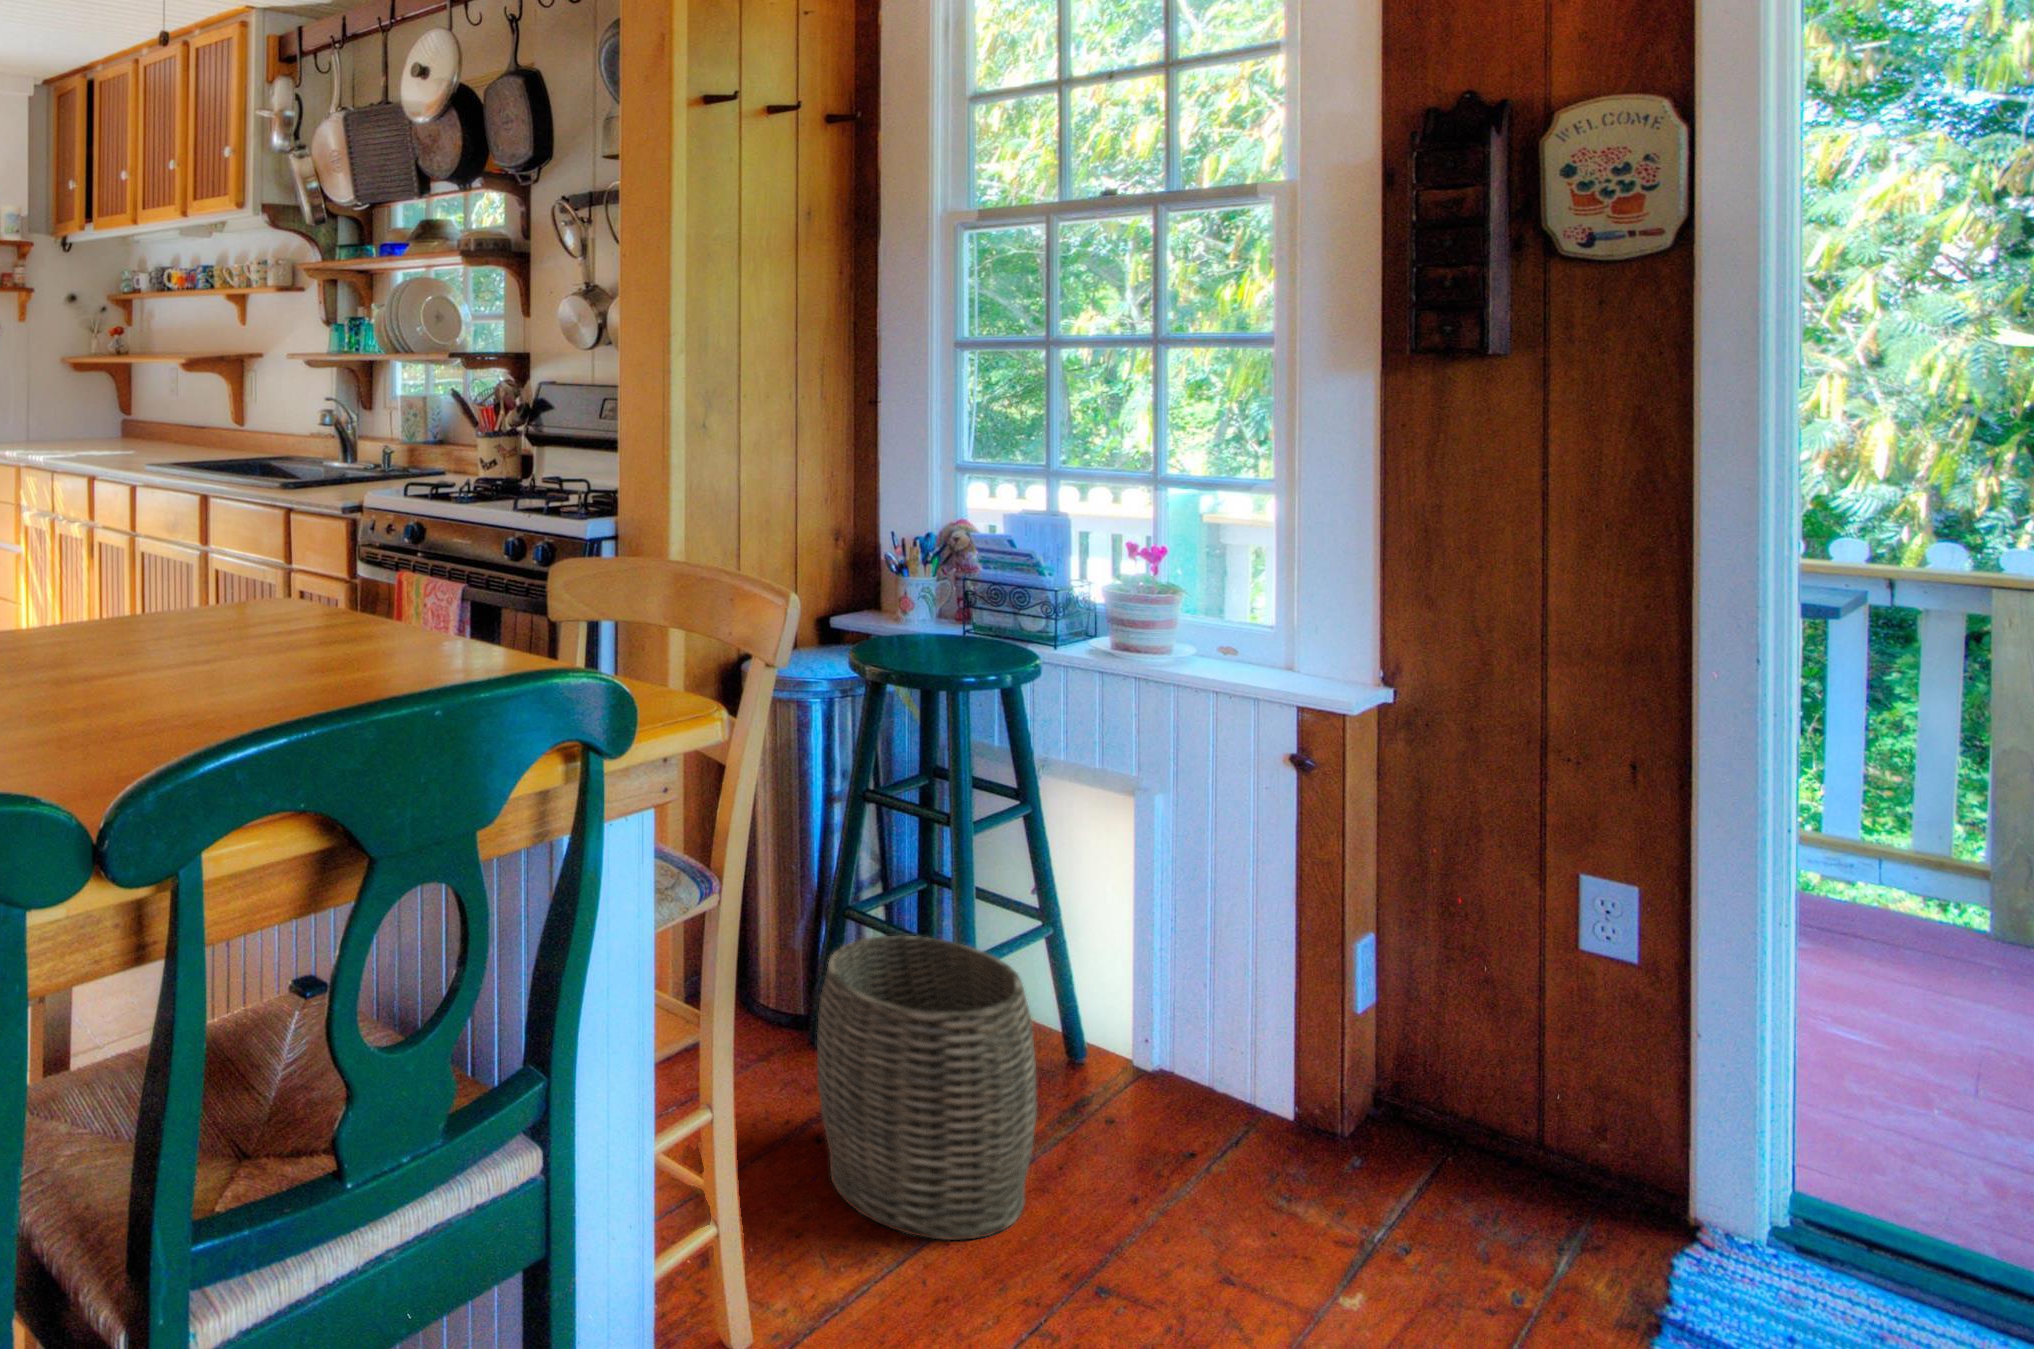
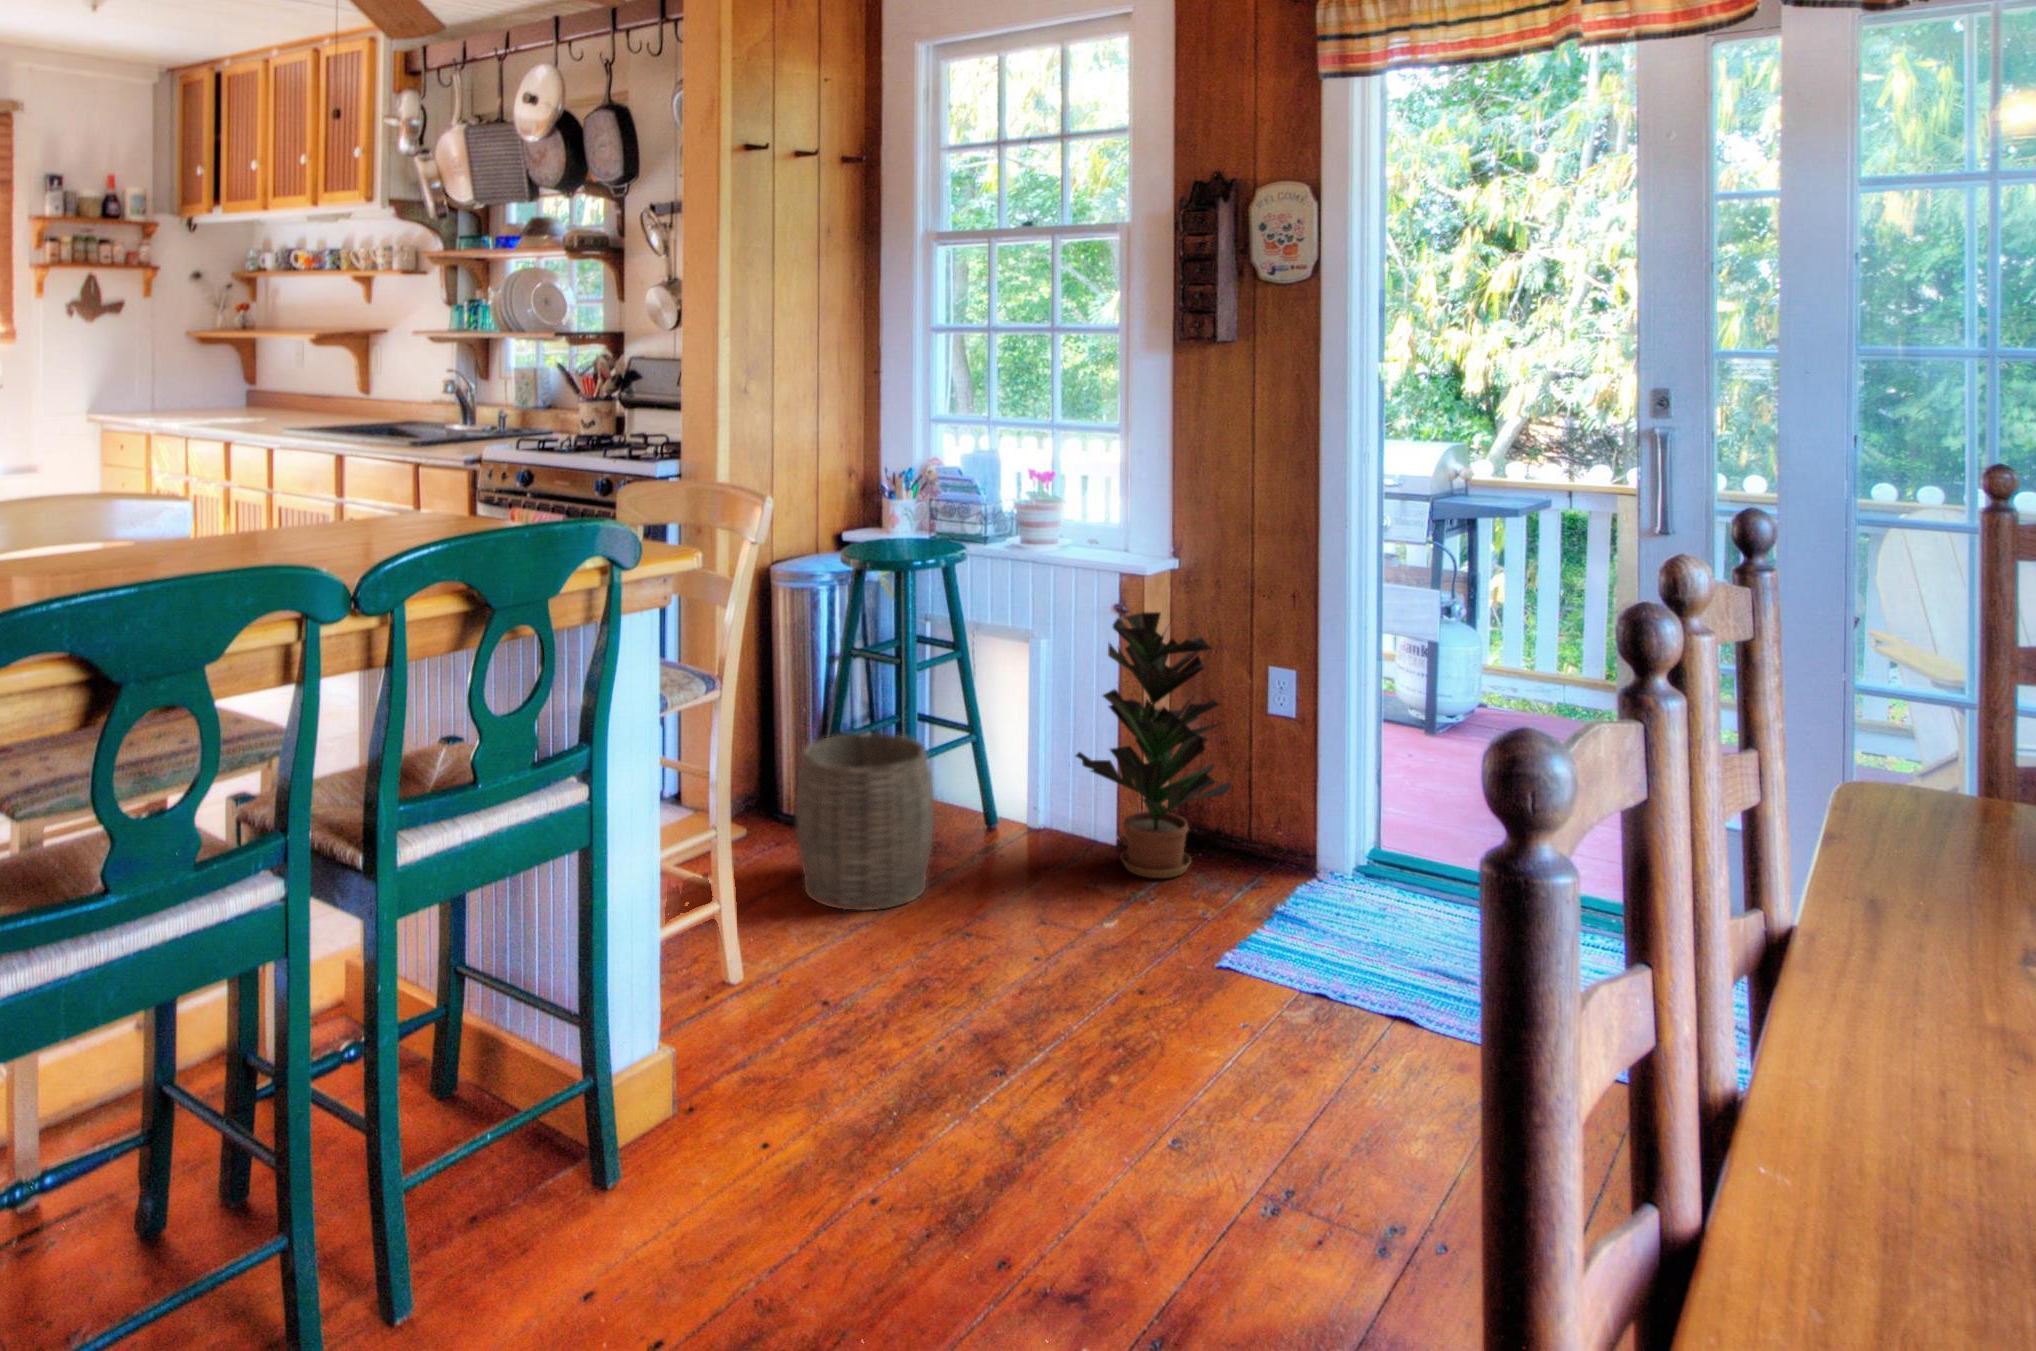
potted plant: none [1249,775,1557,1223] -> present [1076,612,1231,878]

